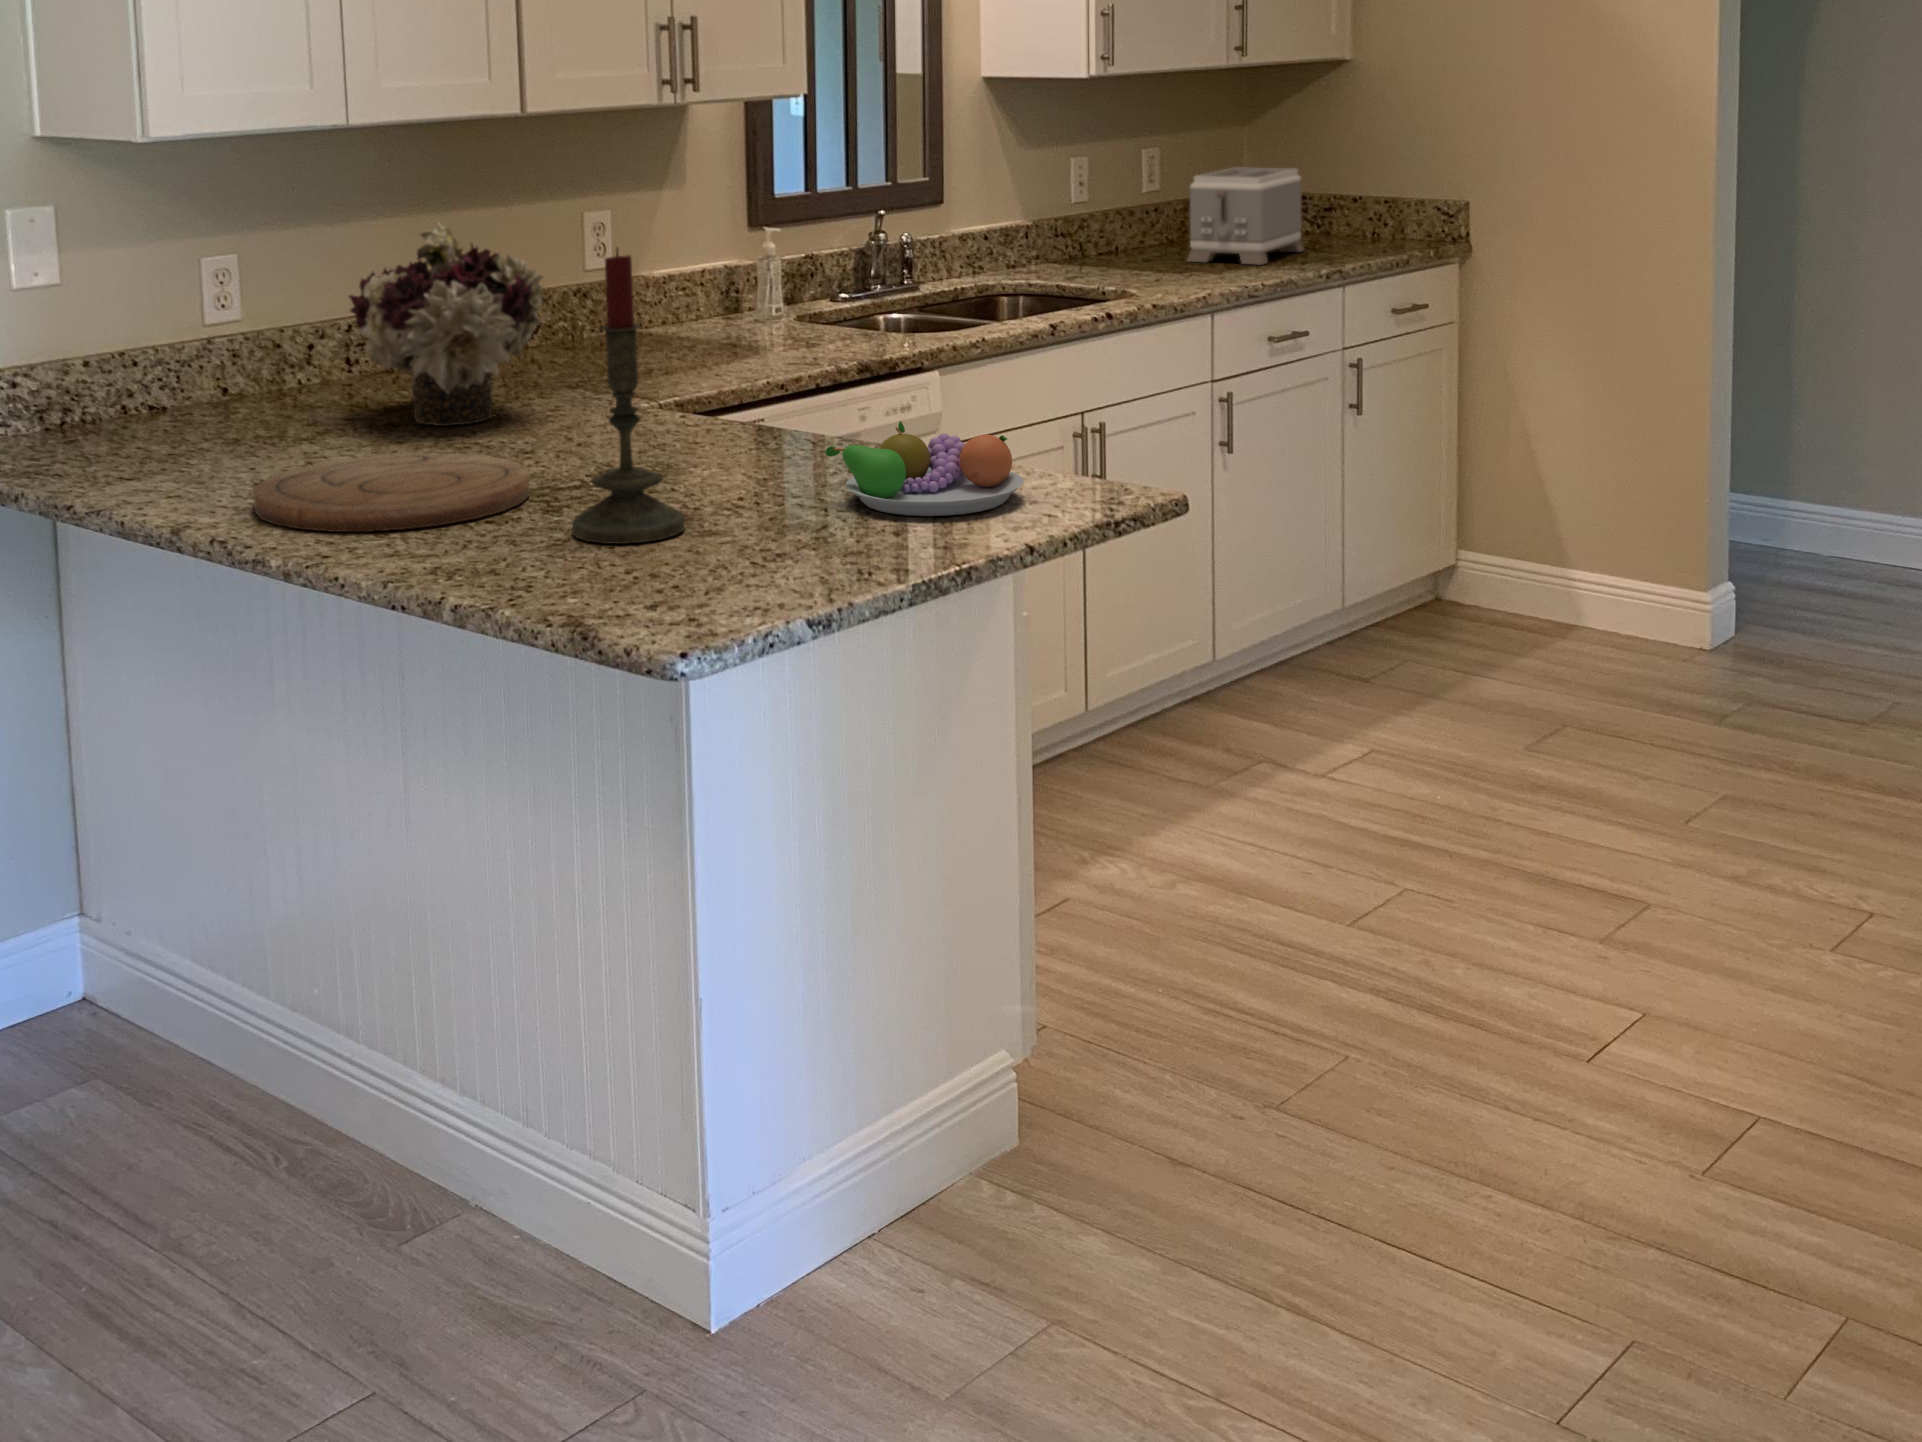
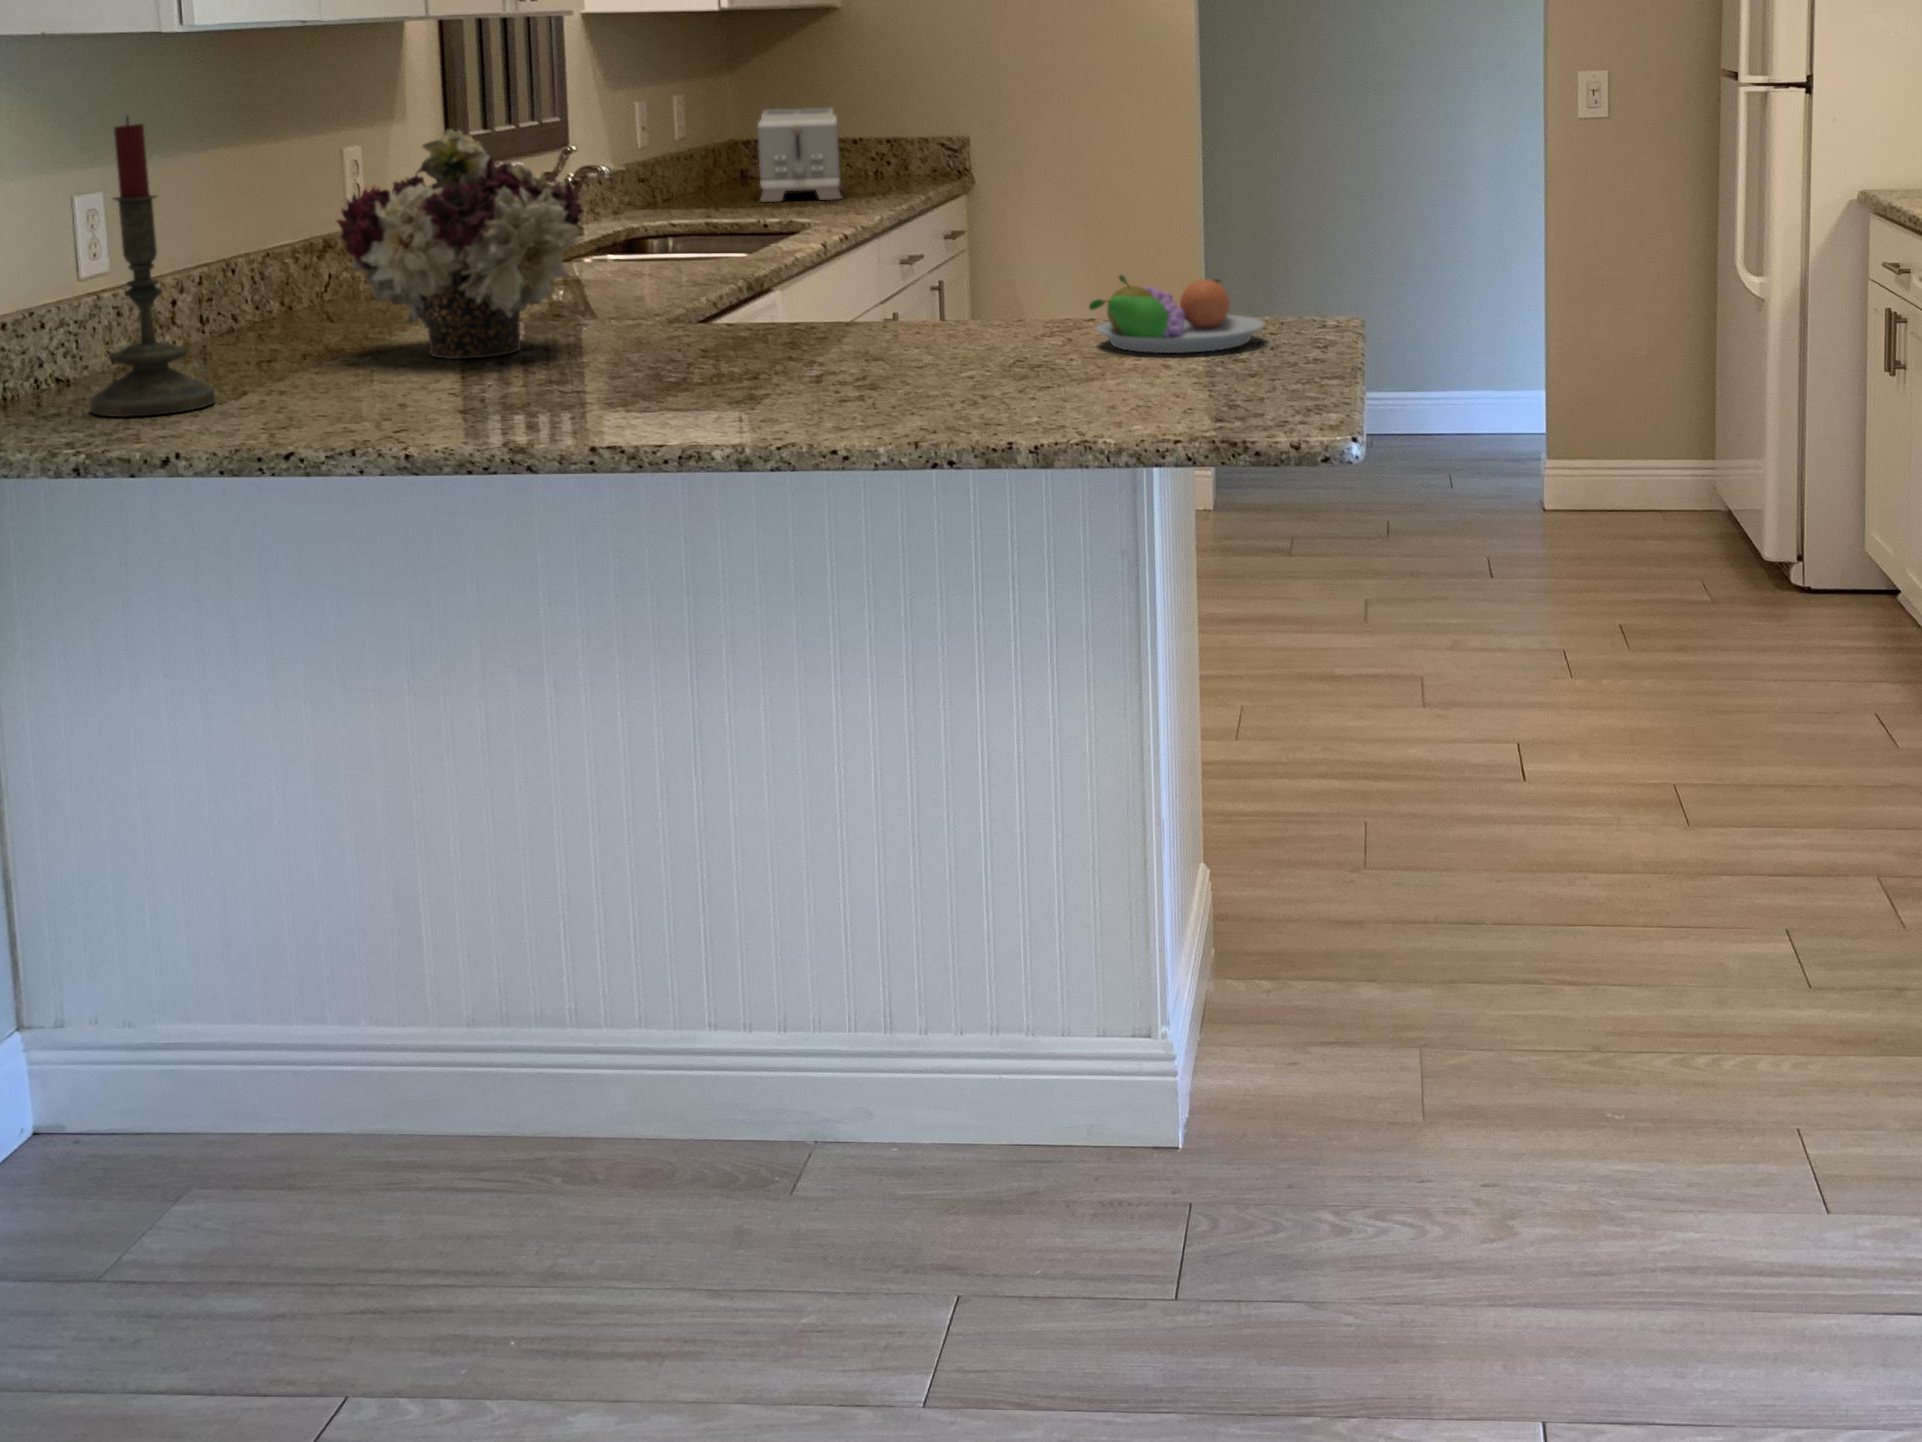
candle: present [572,248,685,544] -> present [90,117,215,417]
cutting board: present [254,453,530,532] -> none [527,355,829,429]

